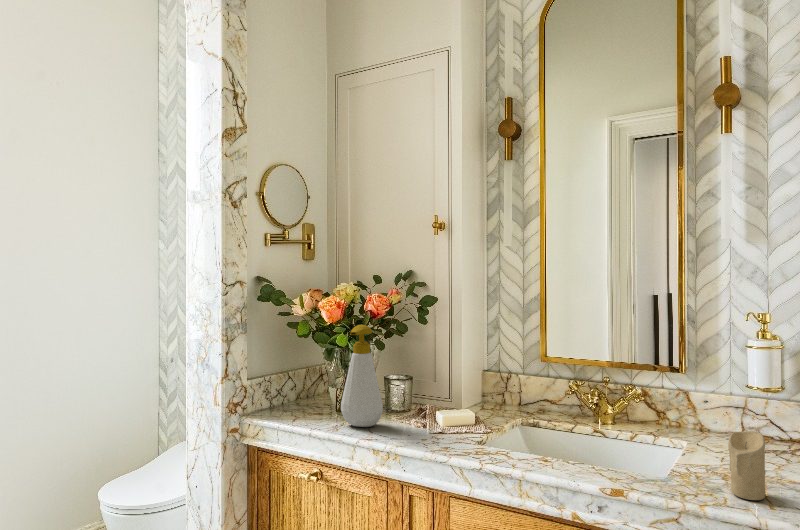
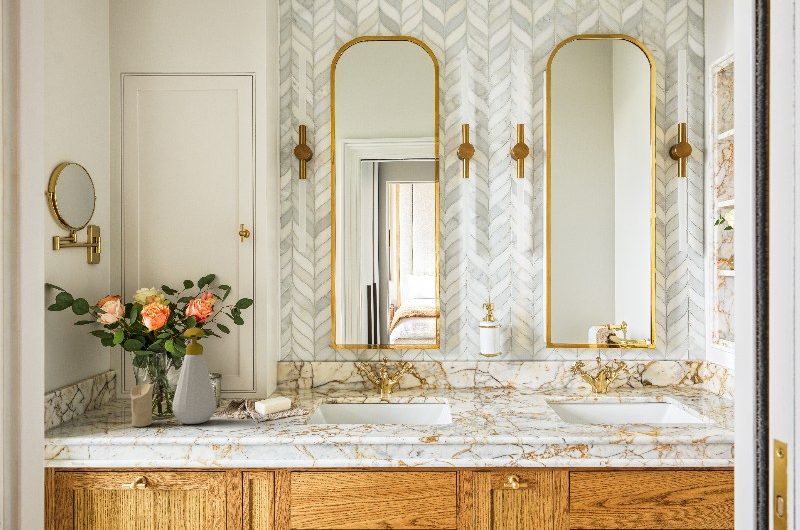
candle: present [728,431,766,500] -> present [130,384,152,427]

